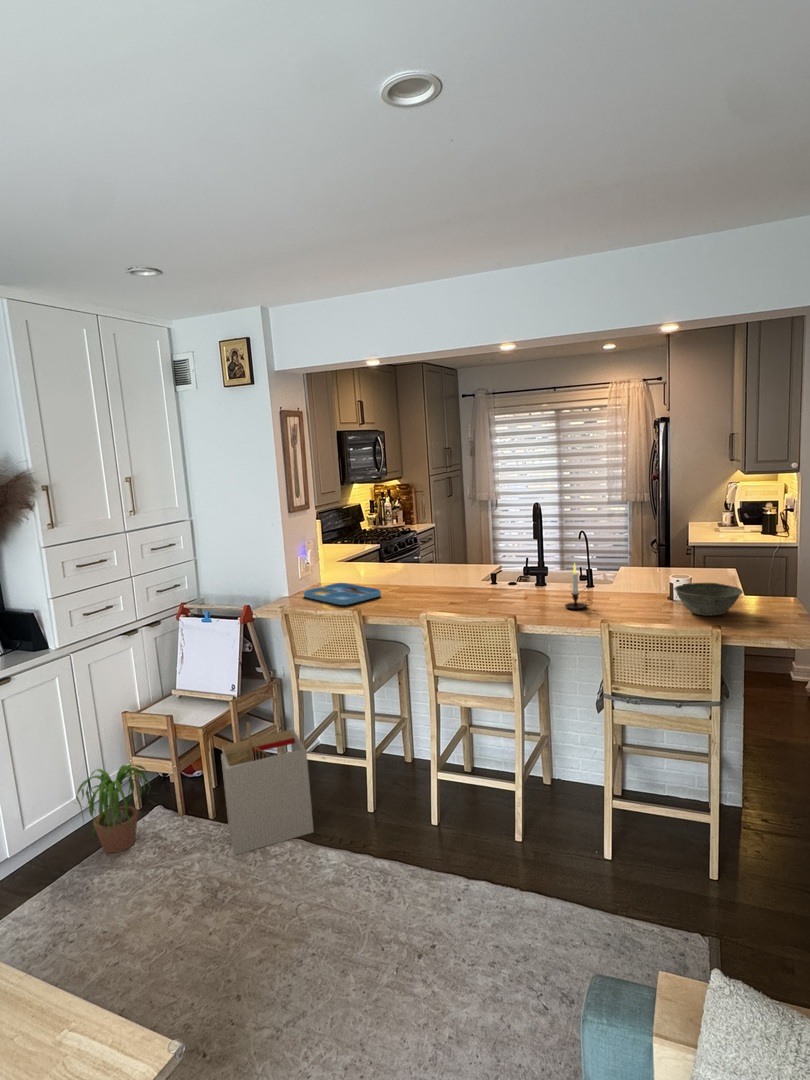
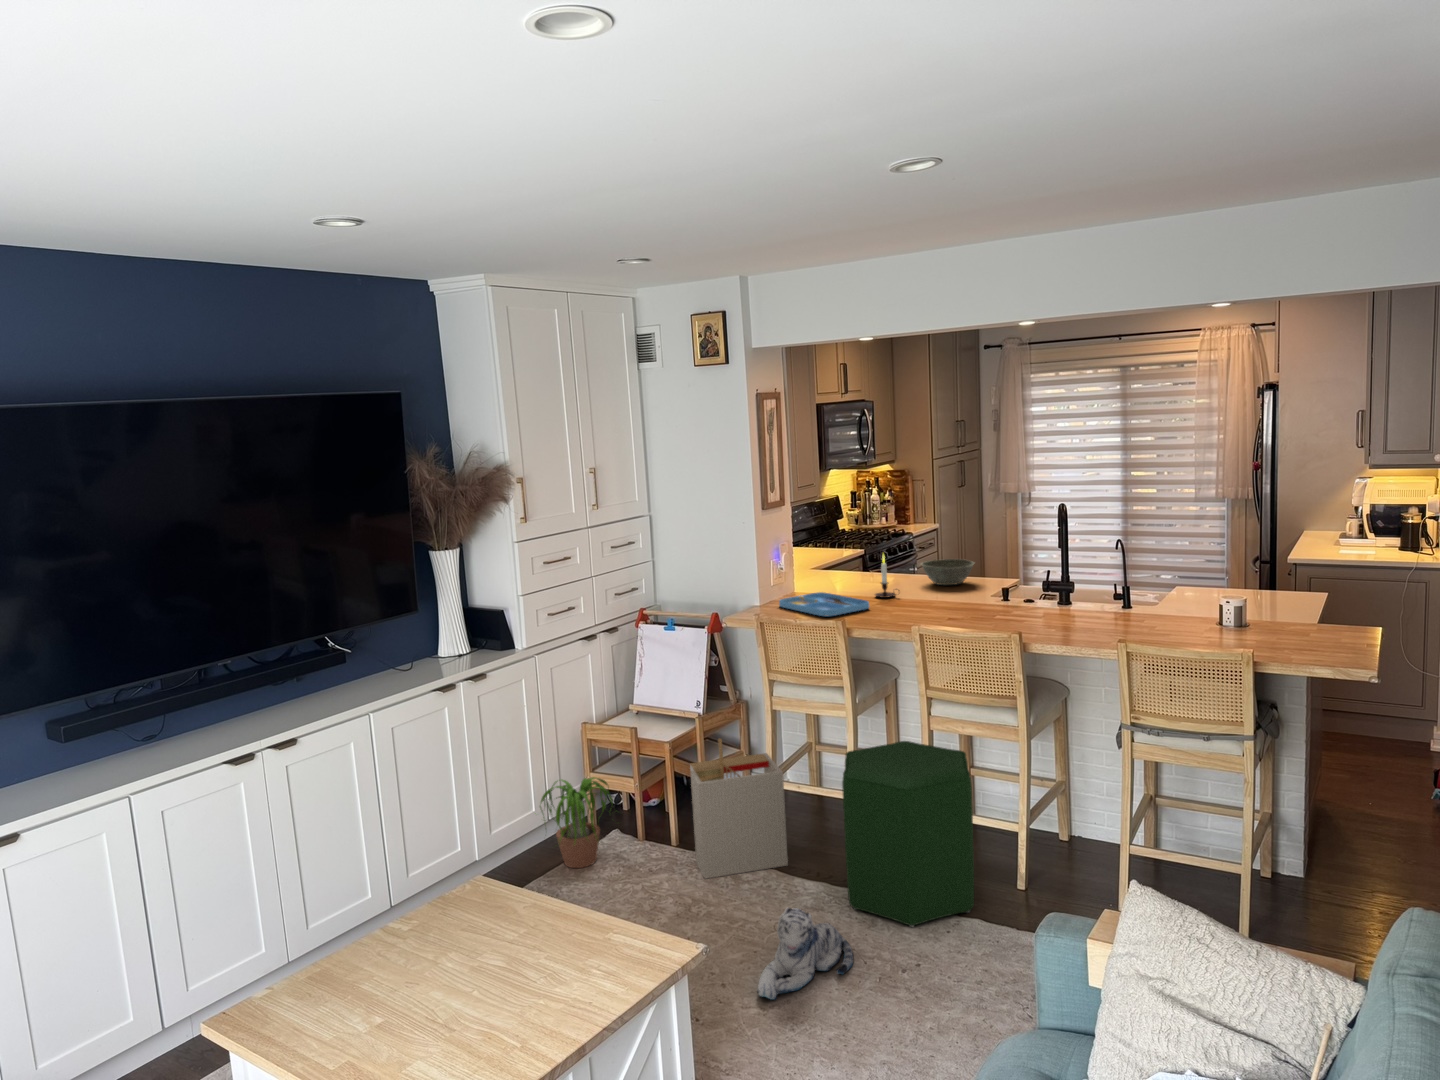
candle: present [565,563,590,609] -> present [875,555,896,598]
bowl: present [674,583,743,616] -> present [921,559,974,585]
ottoman: none [359,715,480,897] -> present [842,741,974,927]
plush toy: none [274,906,372,1014] -> present [758,907,853,999]

